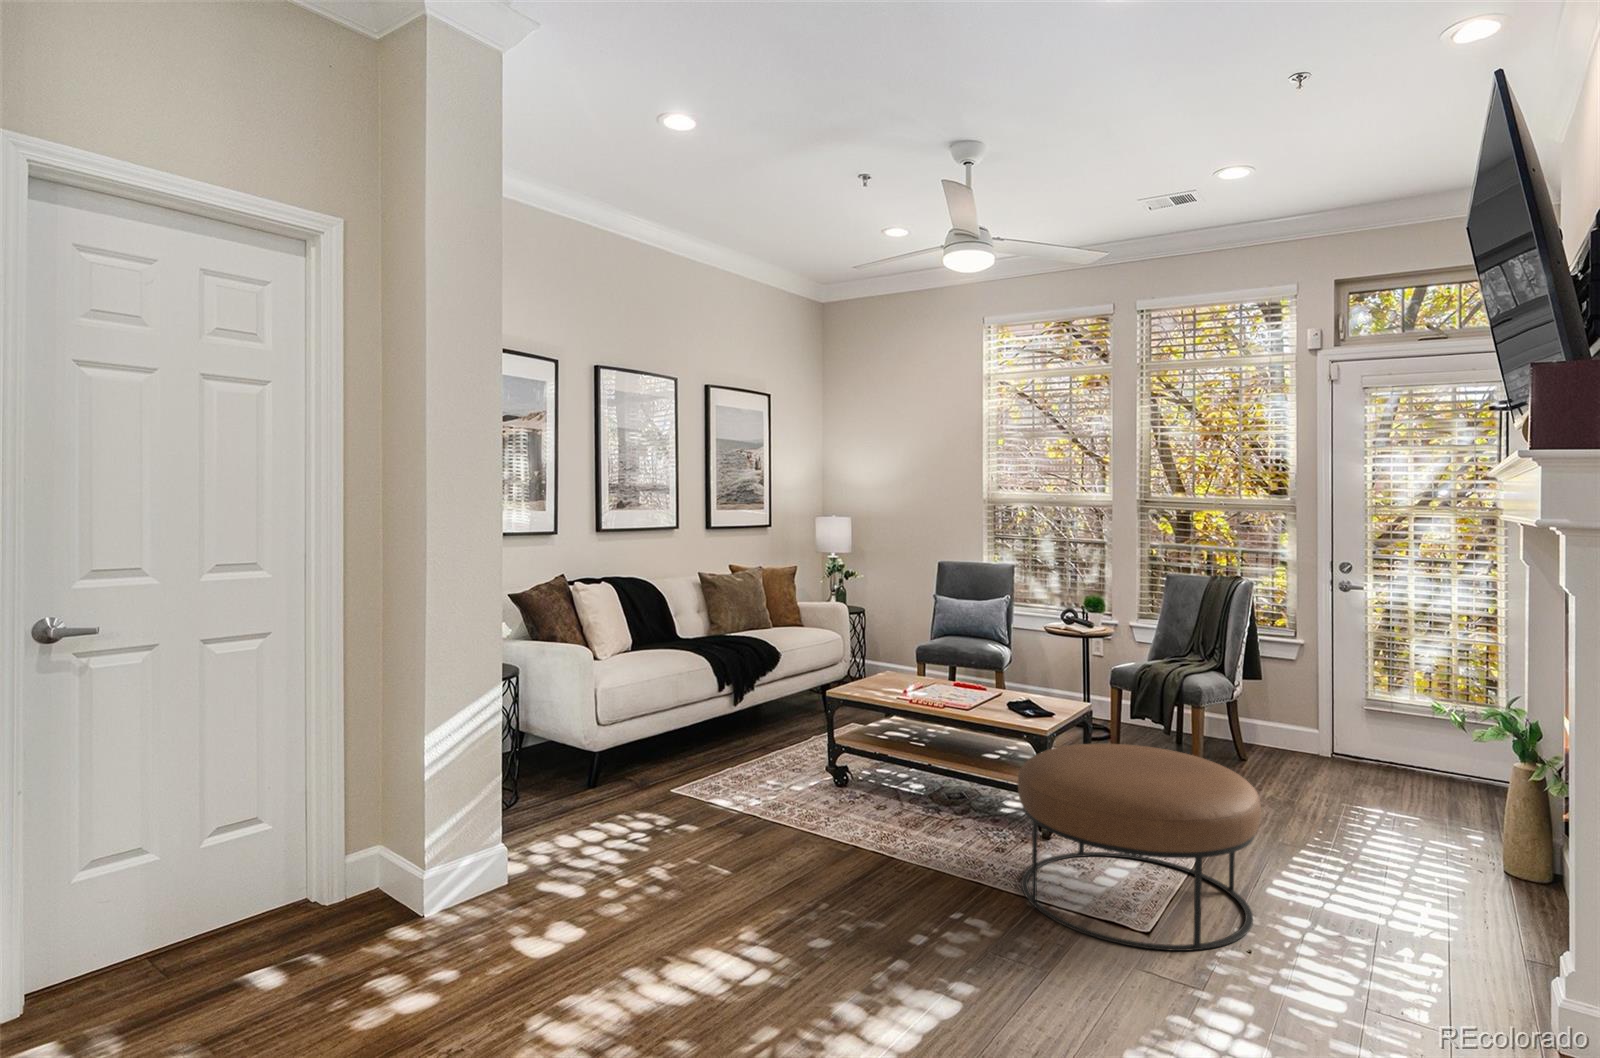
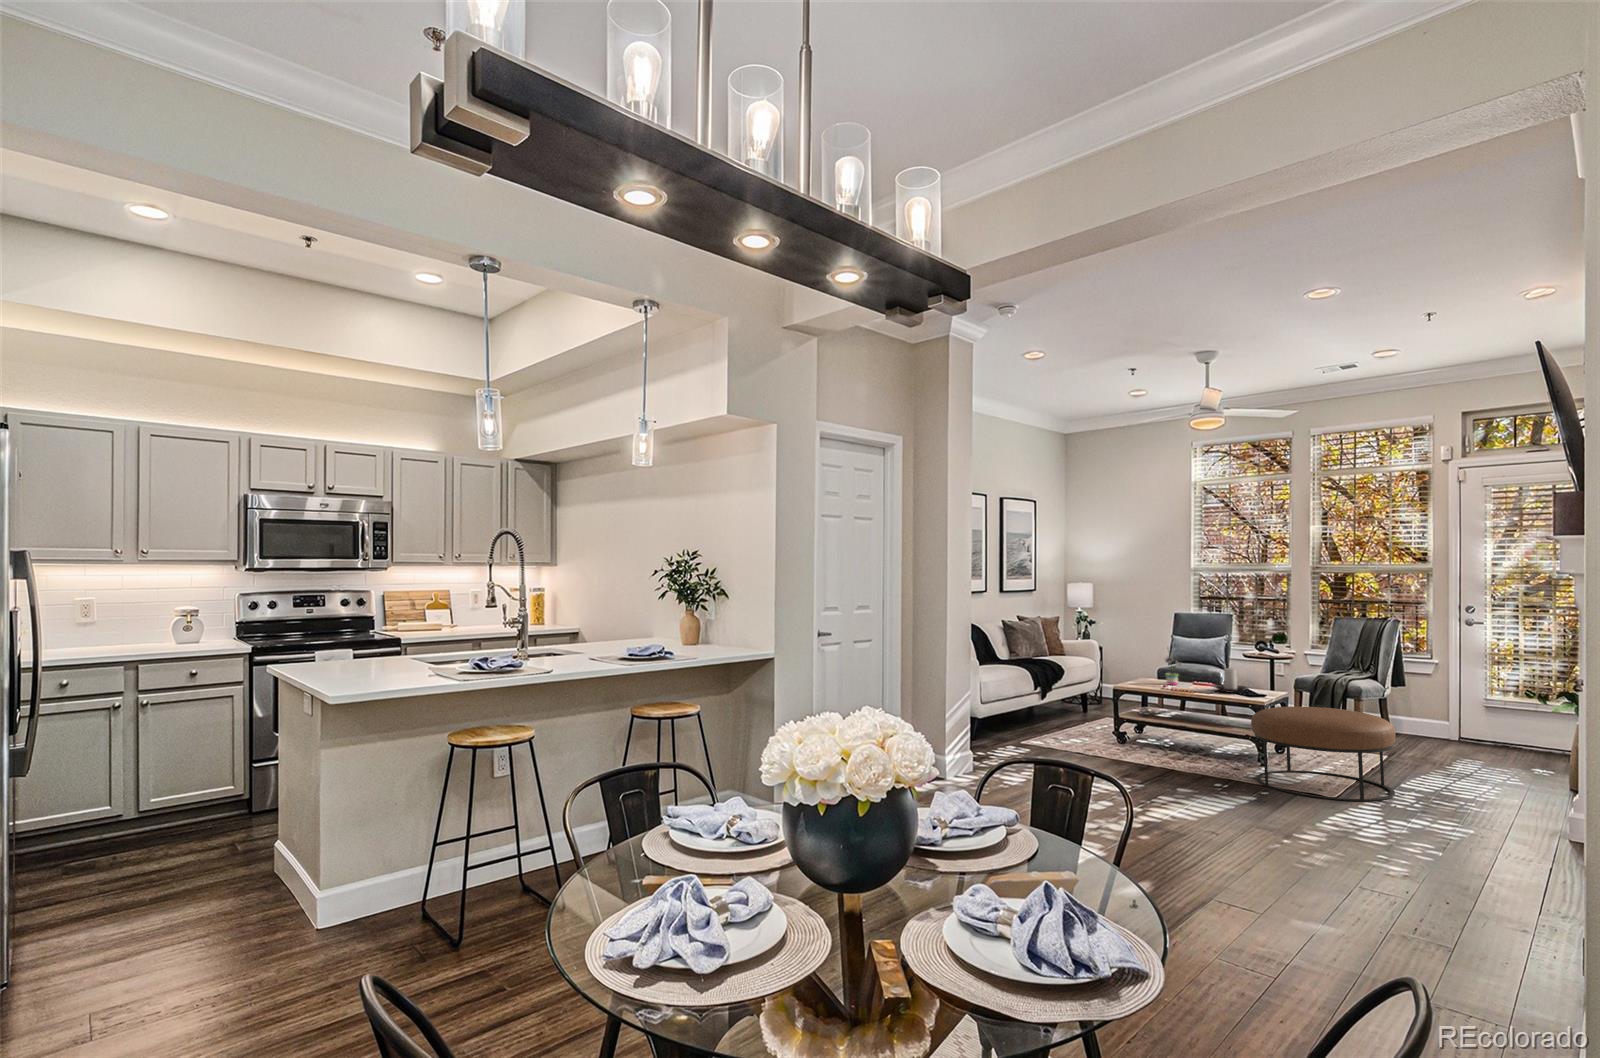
potted plant: none [909,624,943,687] -> present [1164,656,1182,685]
candle holder: none [977,662,1034,706] -> present [1214,668,1248,693]

